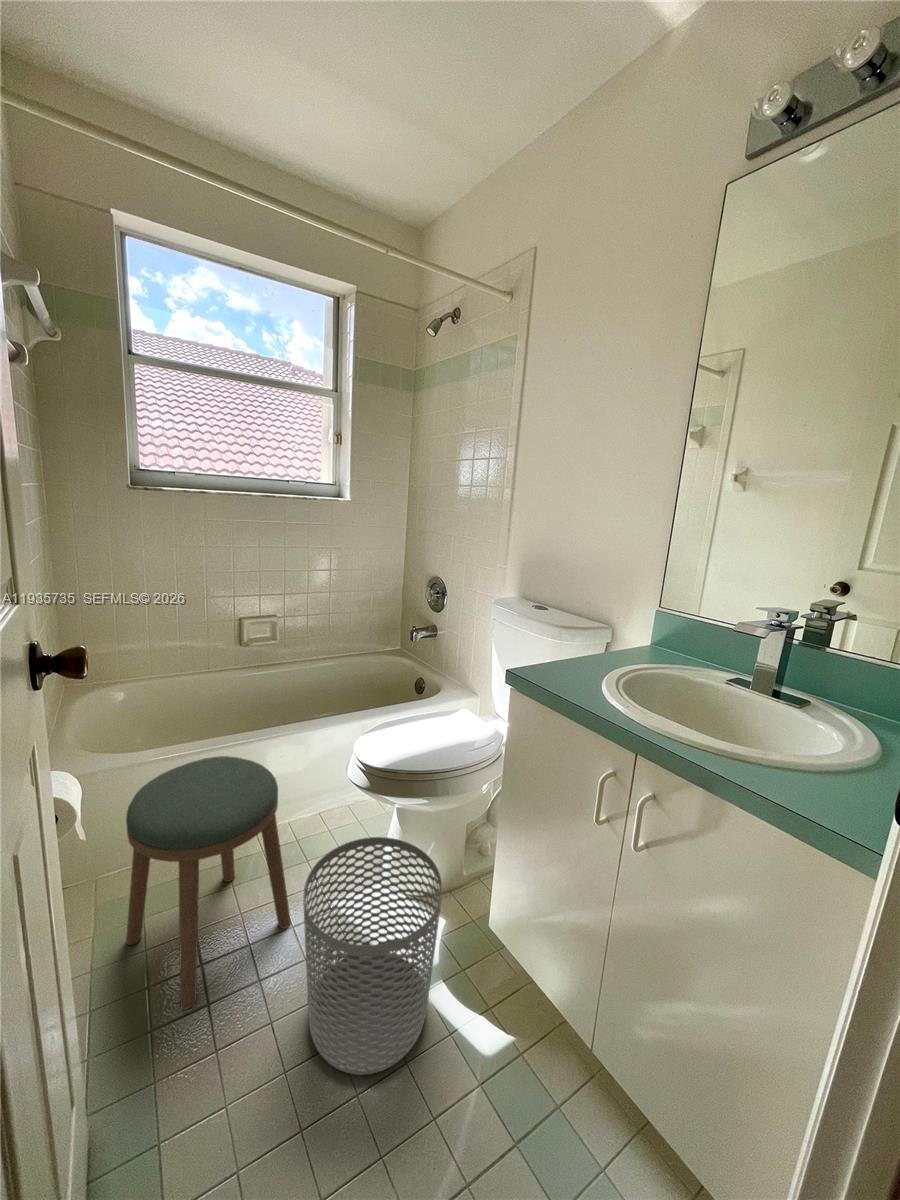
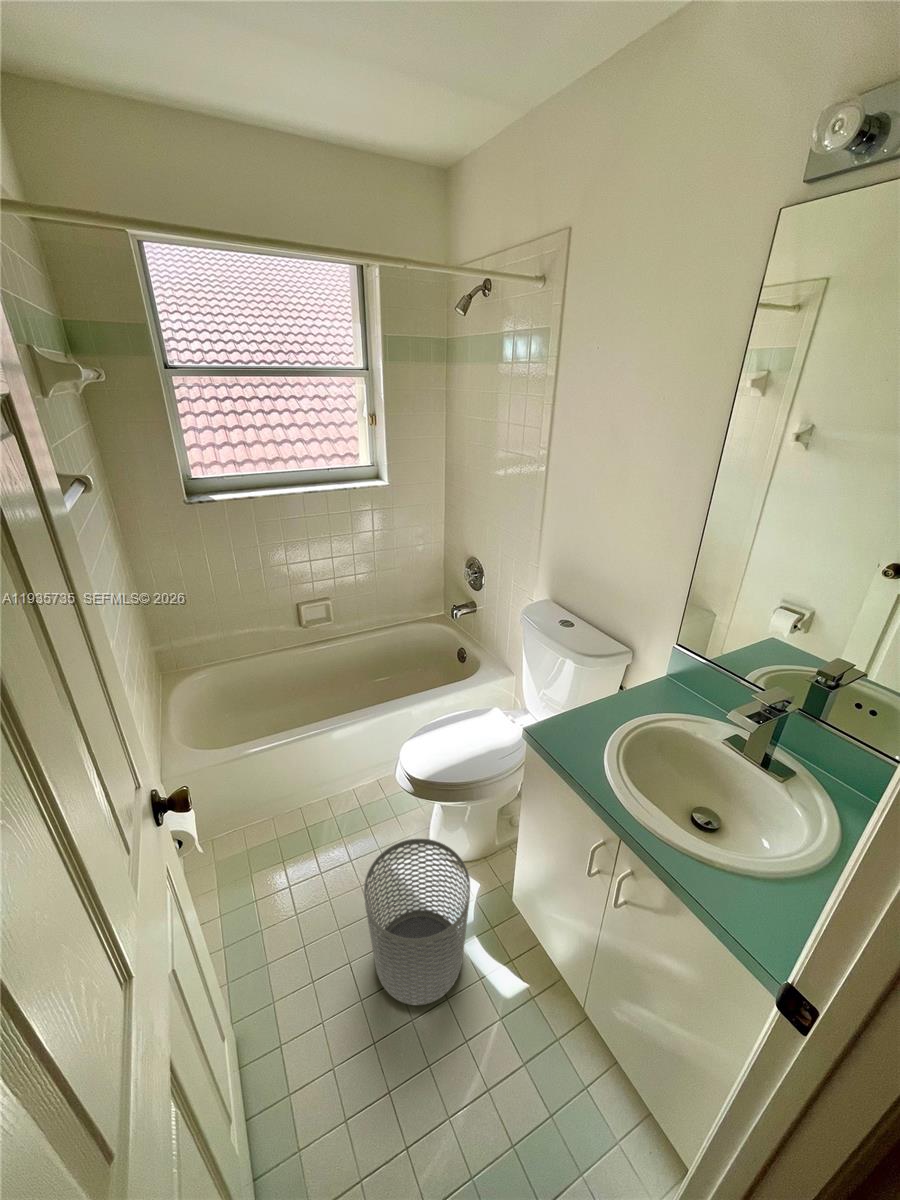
stool: present [126,756,291,1010] -> none [228,762,359,948]

